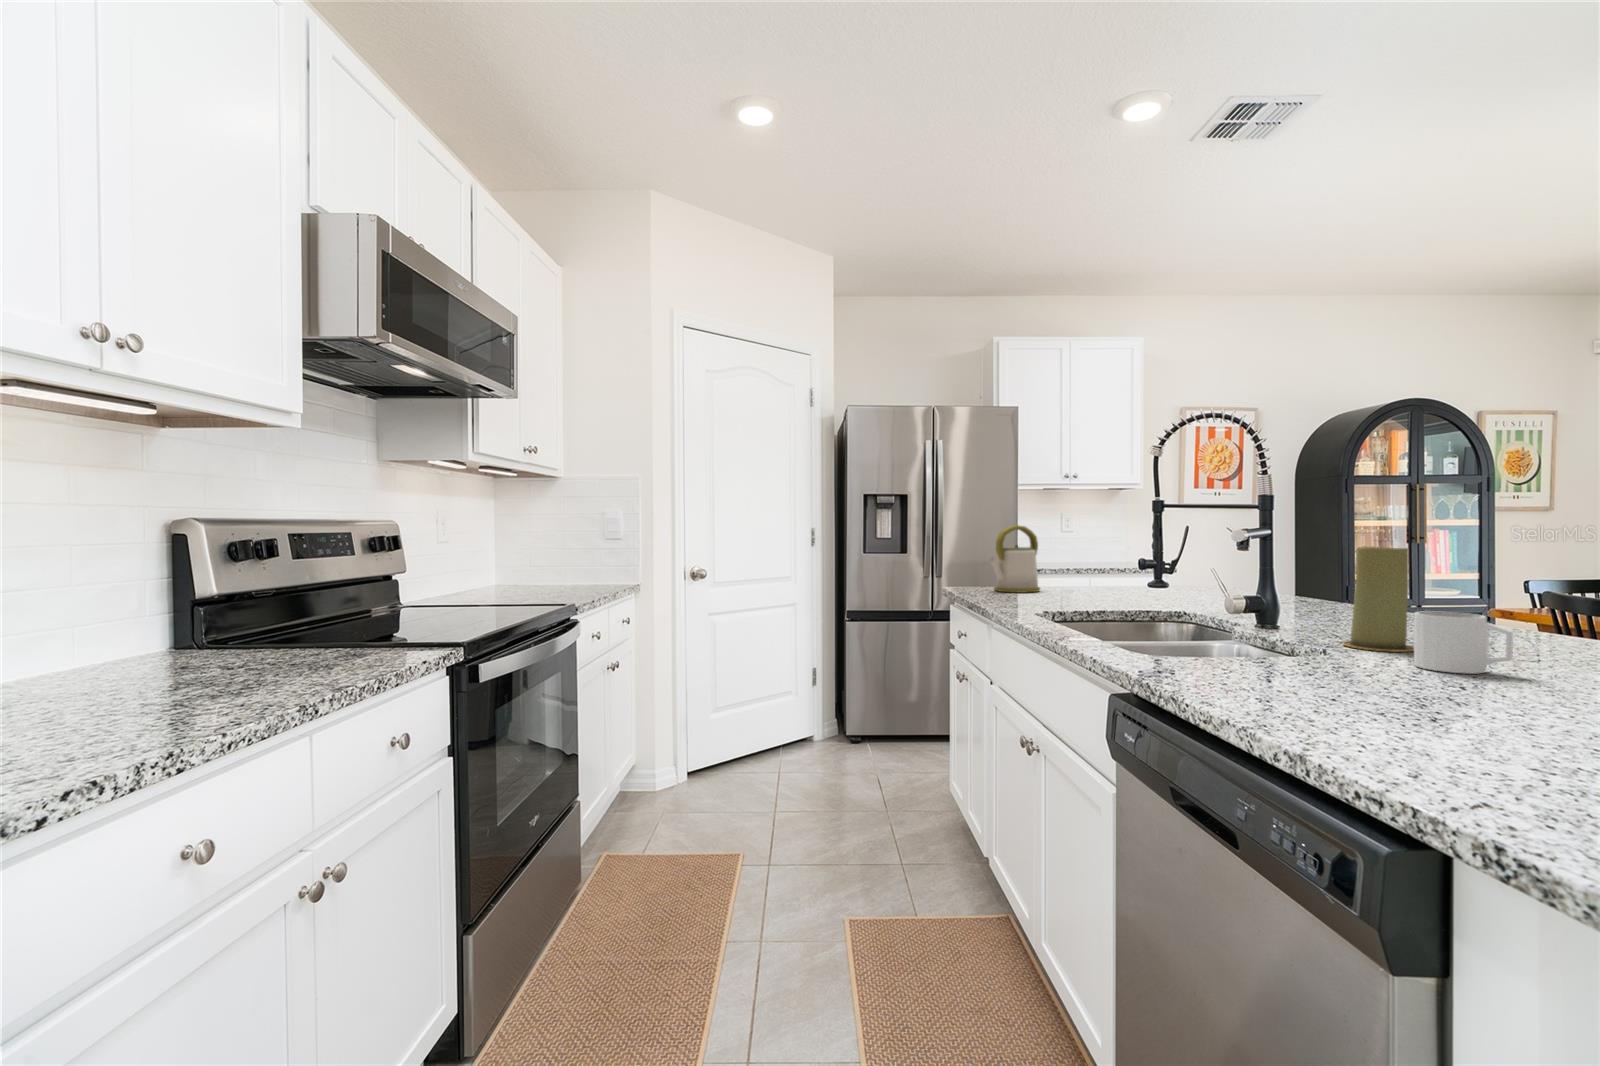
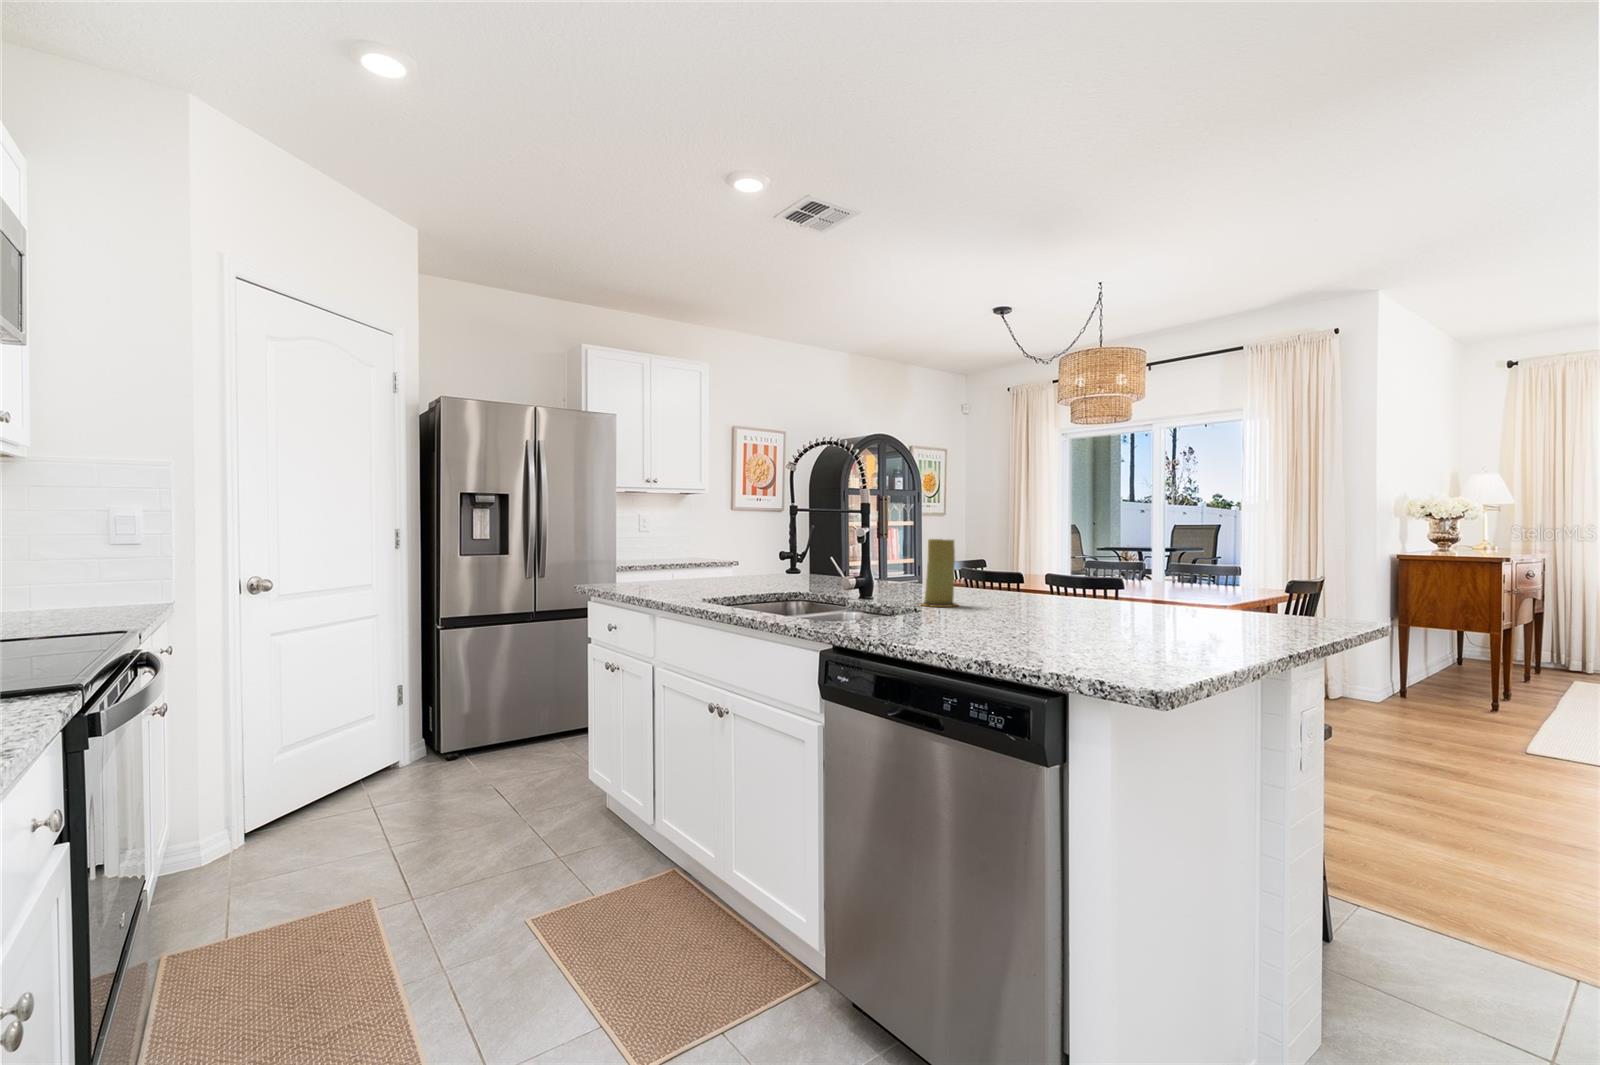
kettle: present [990,525,1040,593] -> none [625,524,668,586]
mug: present [1414,611,1513,674] -> none [969,578,1015,615]

